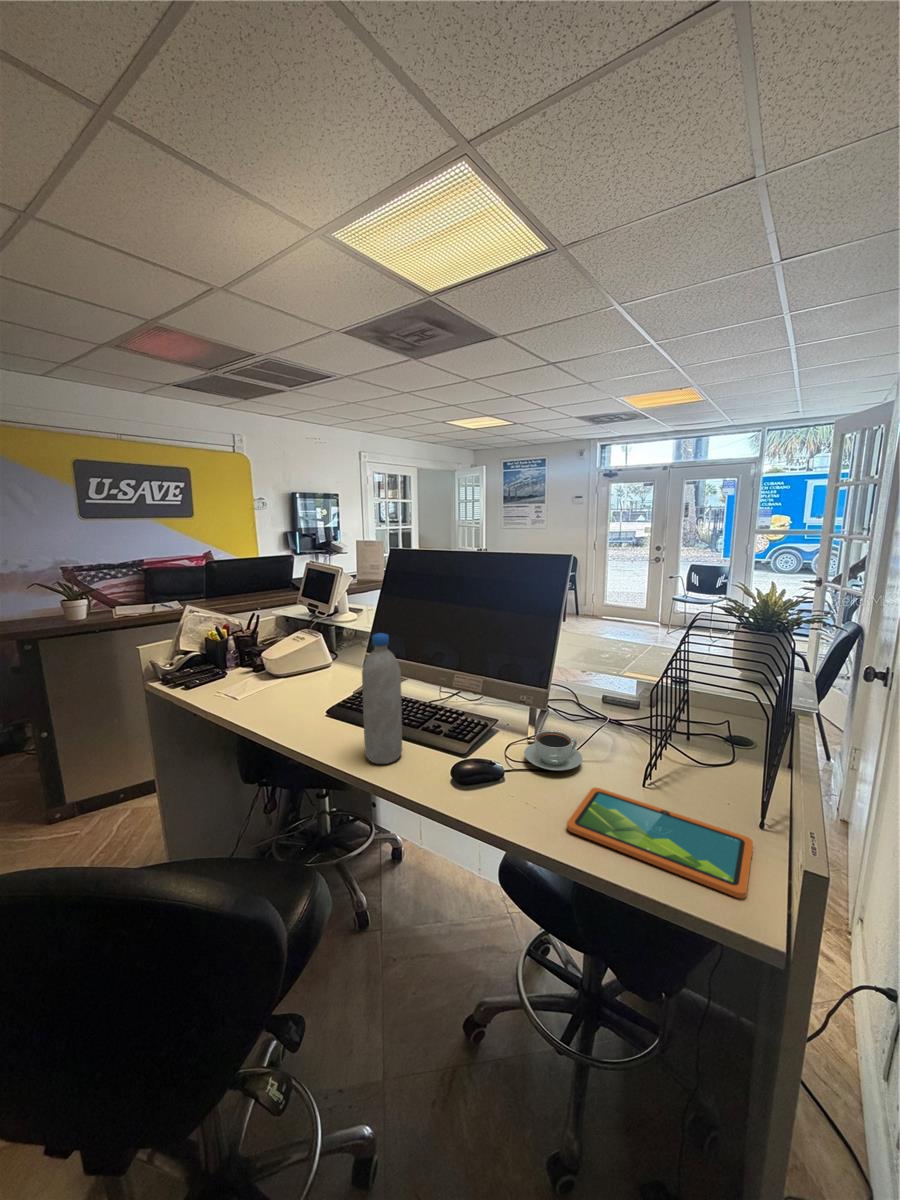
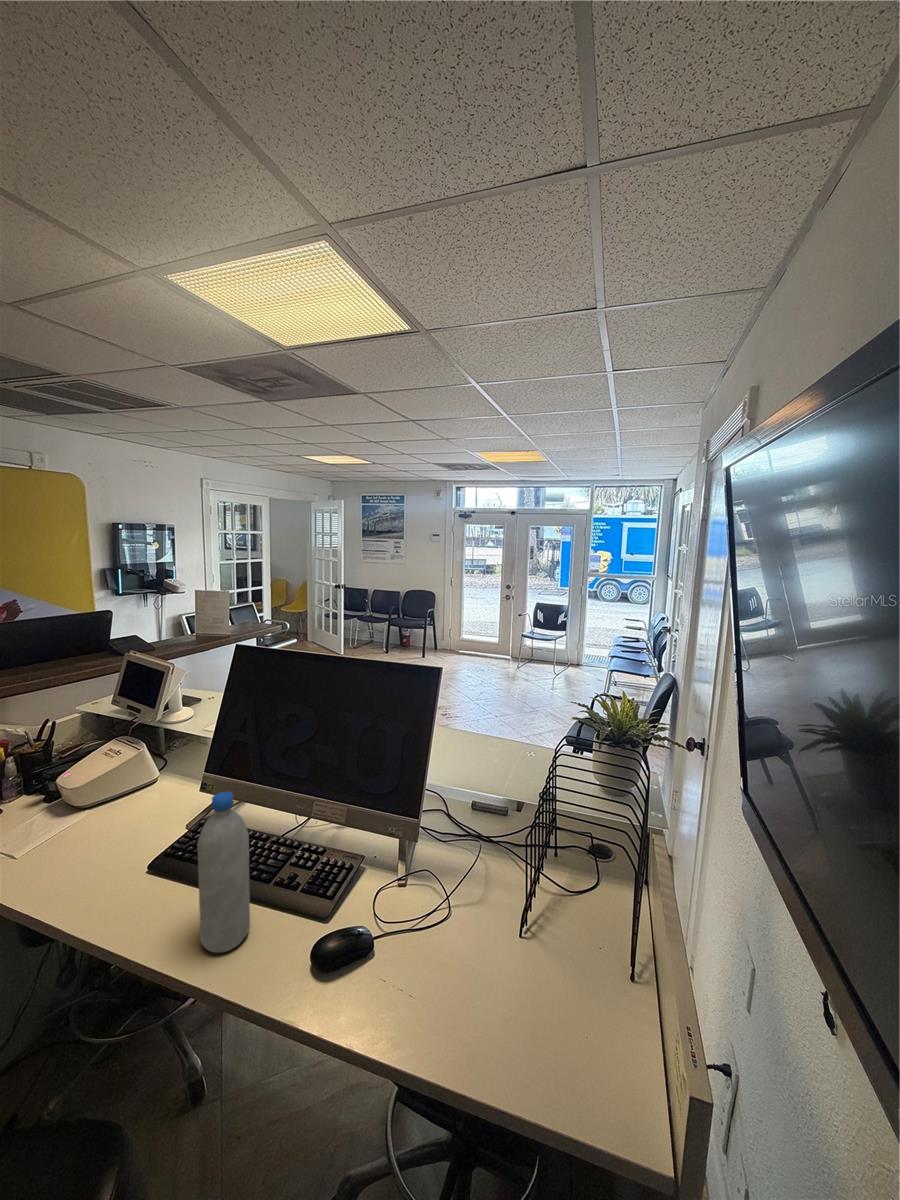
coffee cup: present [524,731,582,771] -> none [394,875,455,930]
tablet: present [567,788,753,898] -> none [444,948,622,1090]

